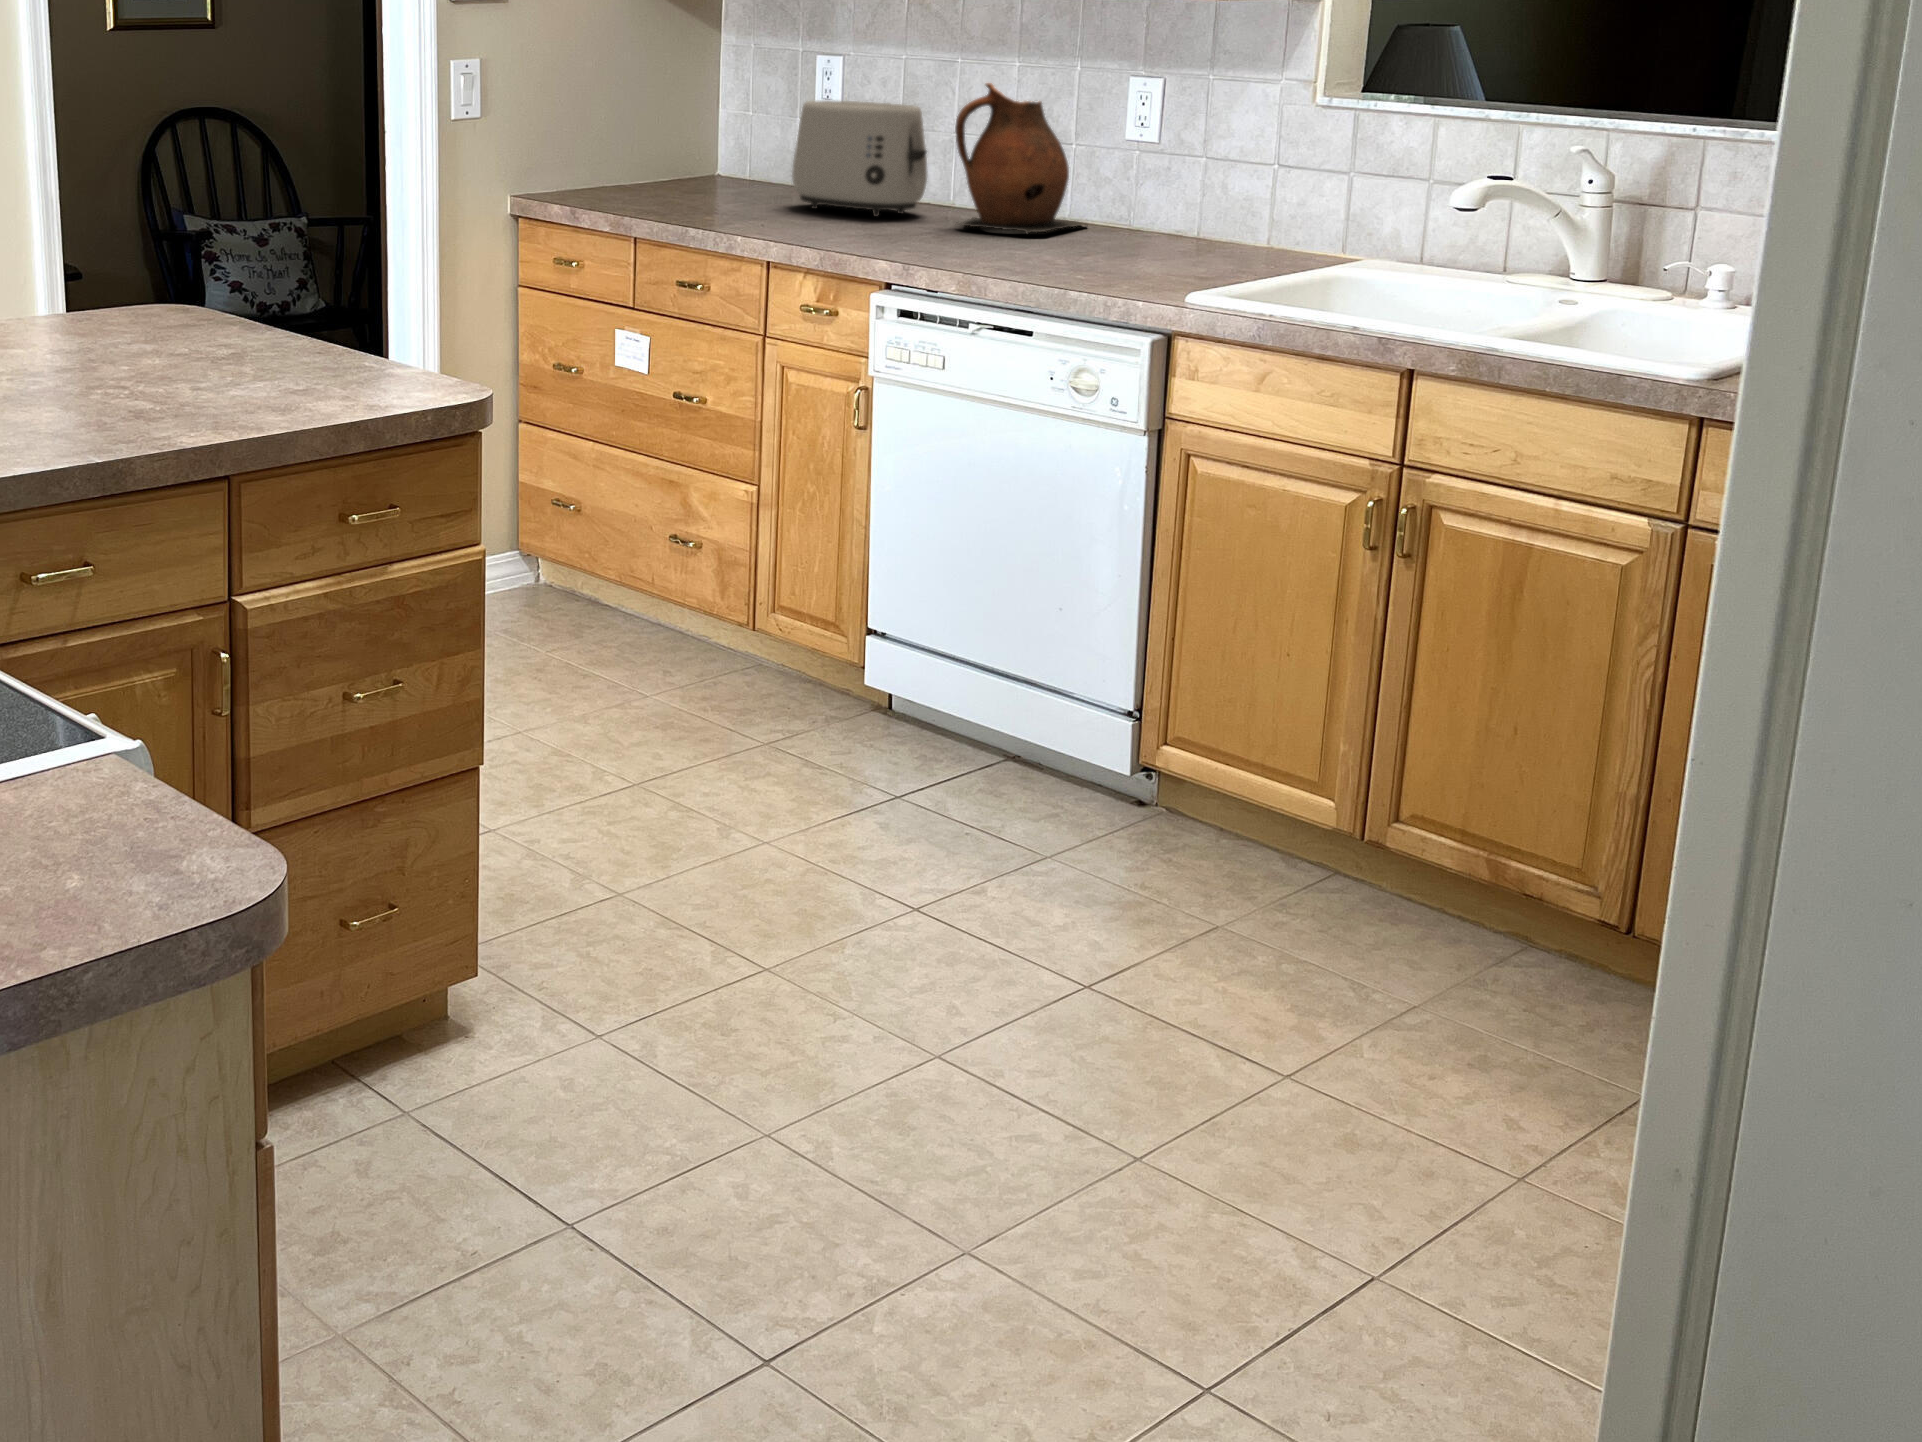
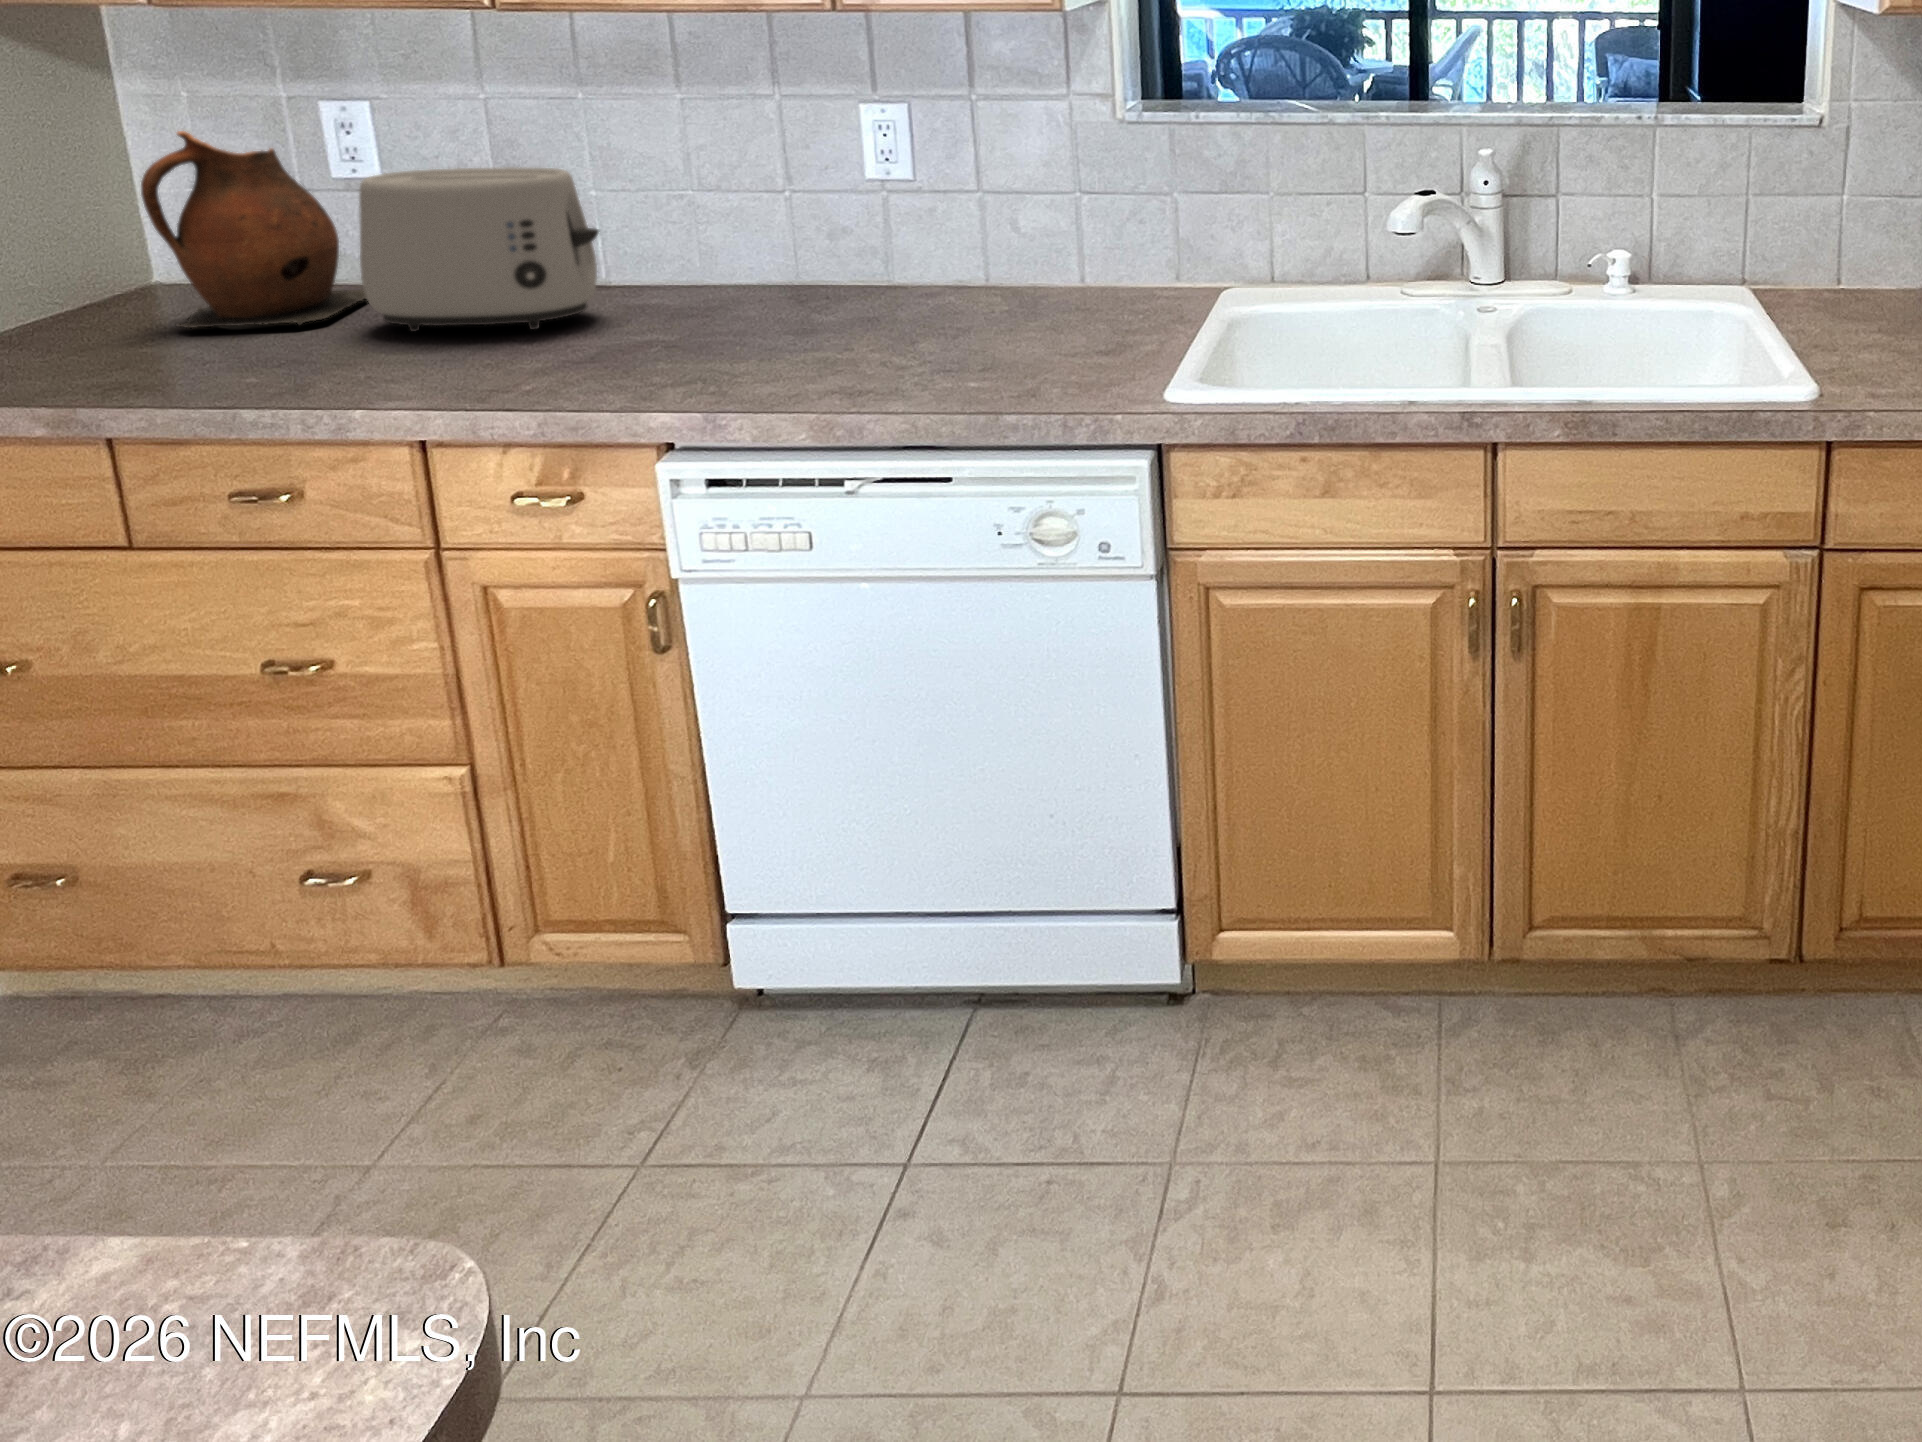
ceramic pitcher: present [955,83,1087,234] -> present [141,131,366,327]

